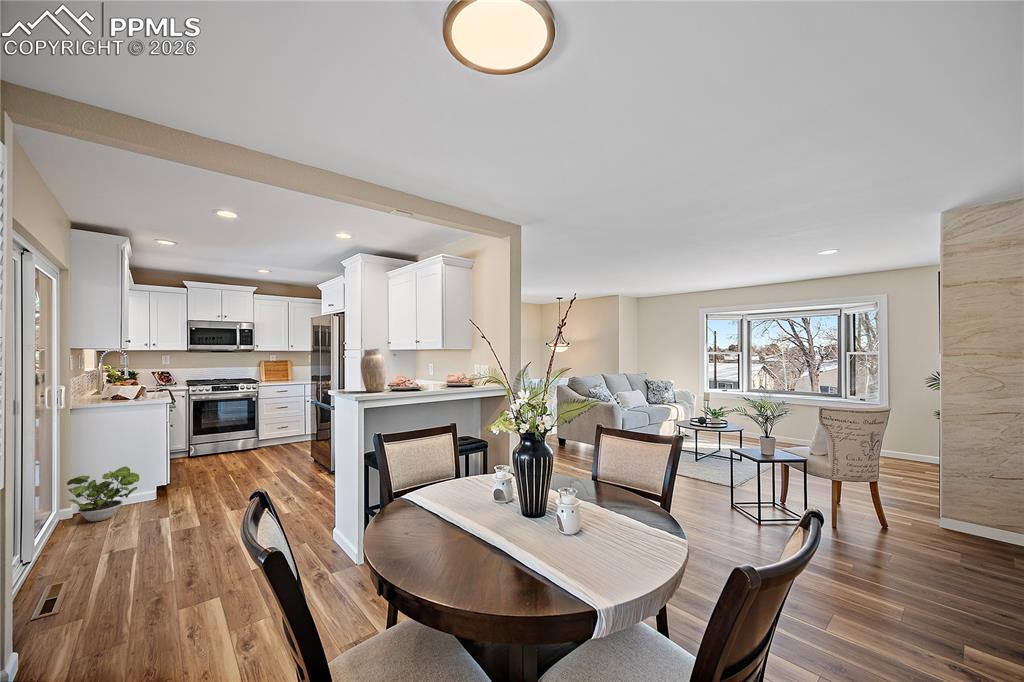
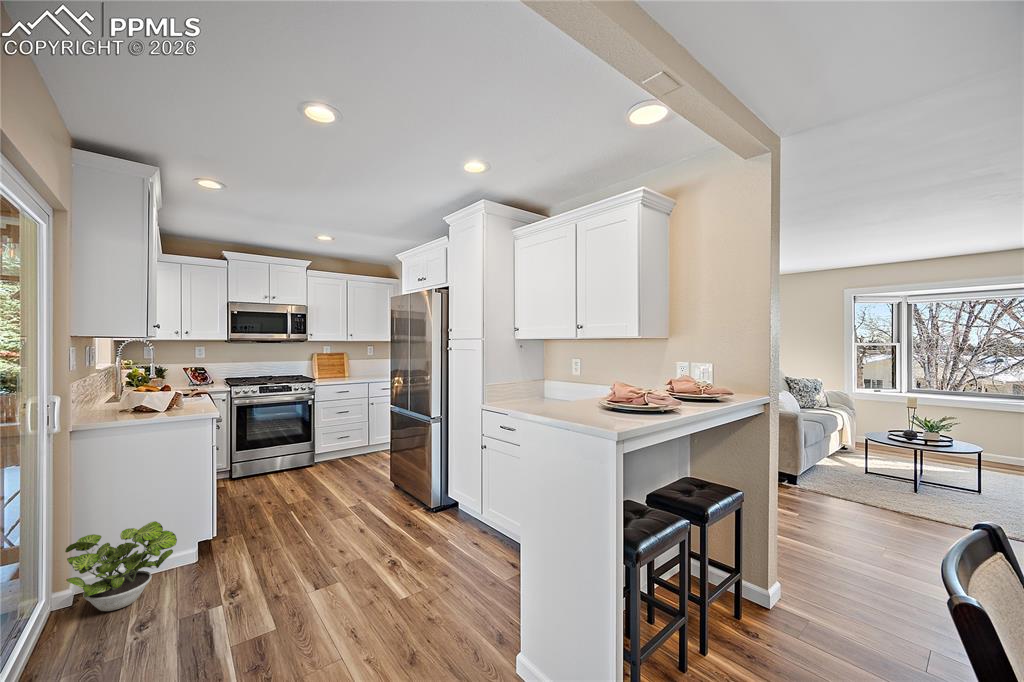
vase: present [361,348,386,392] -> none [571,337,614,417]

